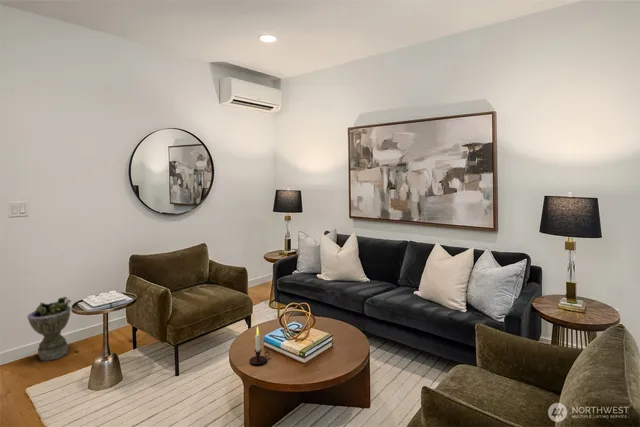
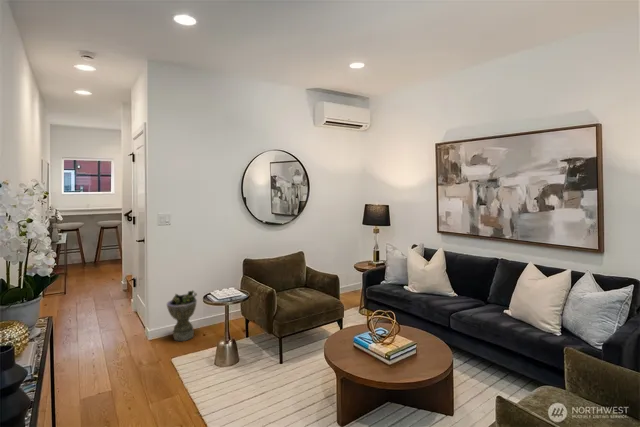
candle: present [250,326,269,364] -> none [341,328,359,362]

